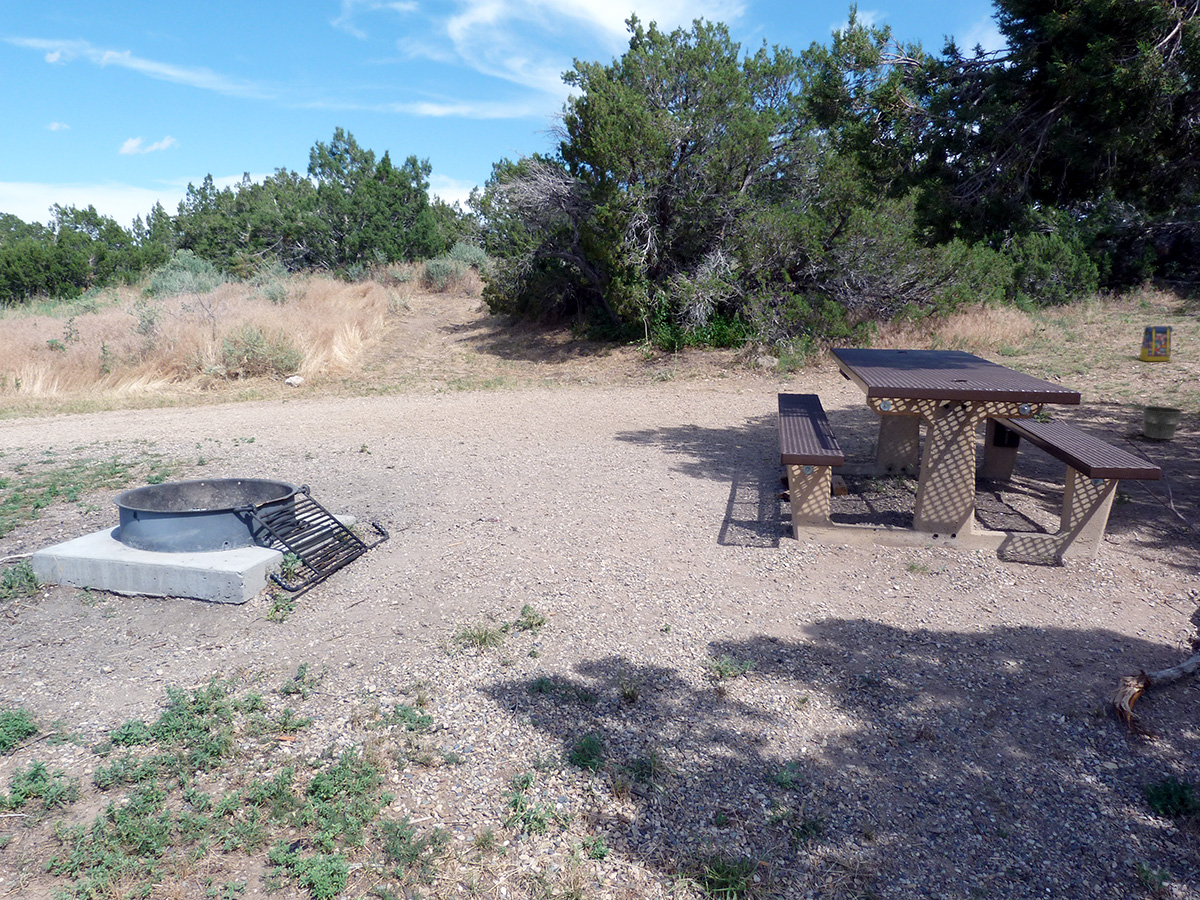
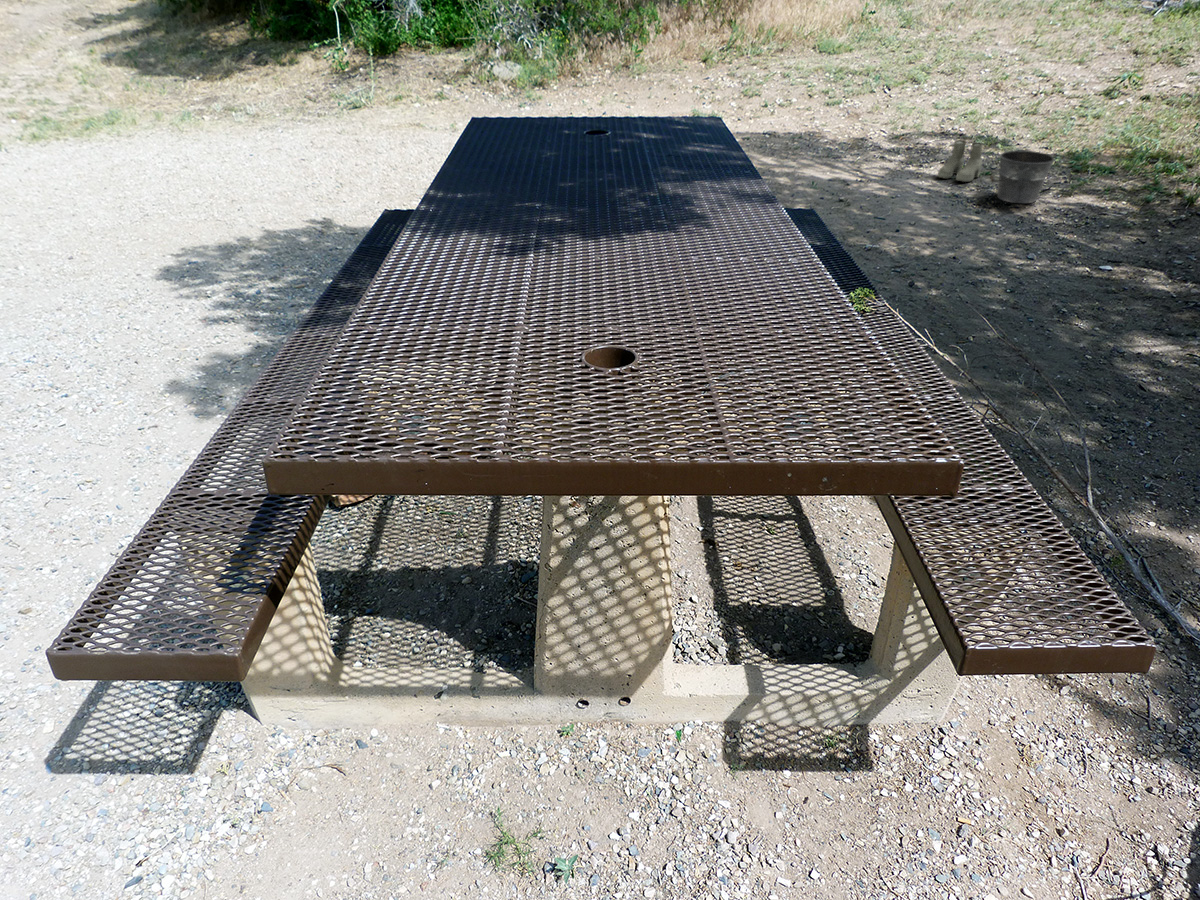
backpack: present [1139,326,1172,361] -> none [990,8,1036,61]
boots: none [1099,401,1132,427] -> present [938,140,983,182]

